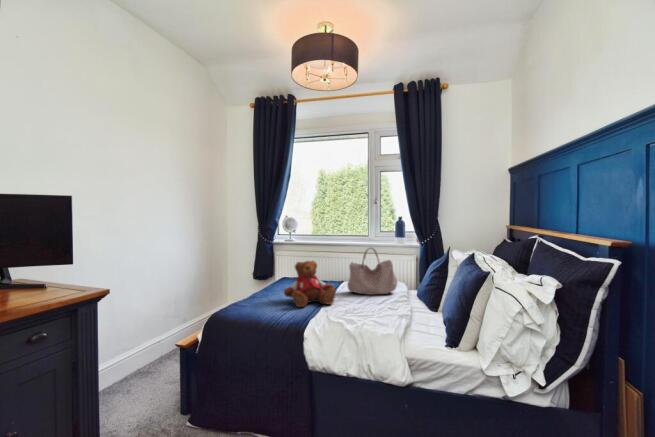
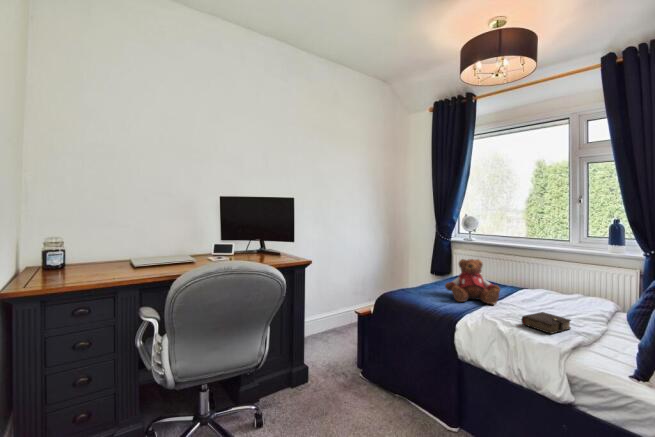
handbag: present [348,247,397,295] -> none [520,251,589,305]
book: none [360,304,397,323] -> present [522,312,571,334]

